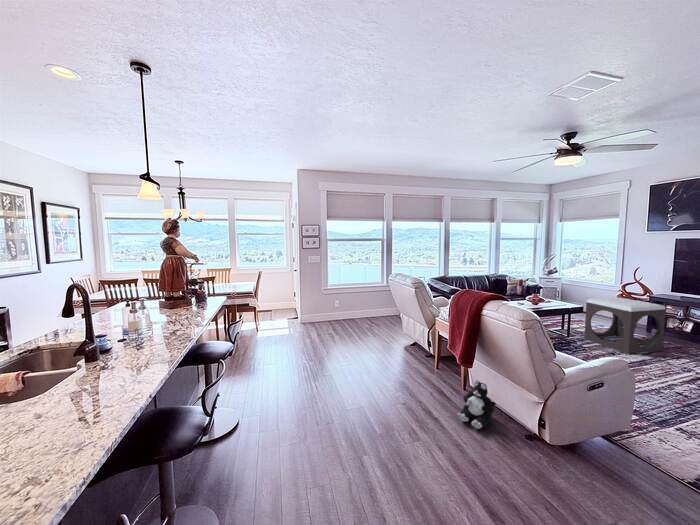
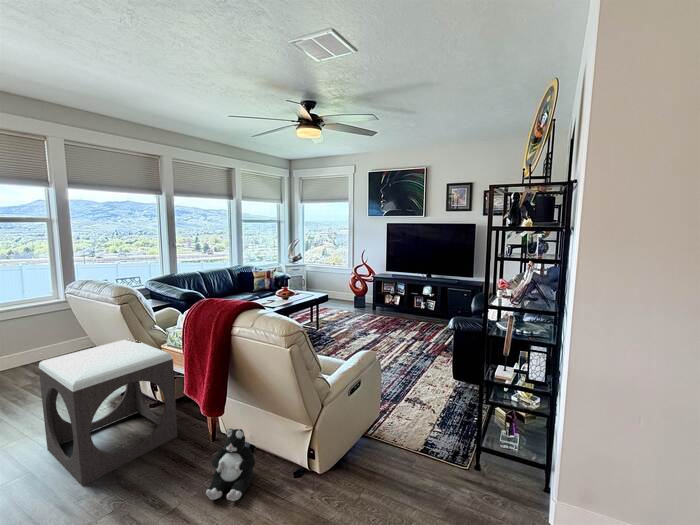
footstool: present [585,297,666,354] -> present [39,340,177,486]

